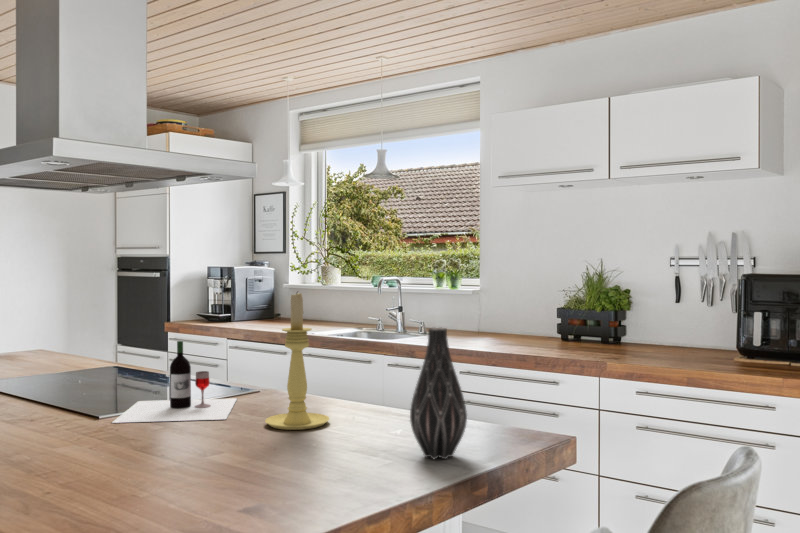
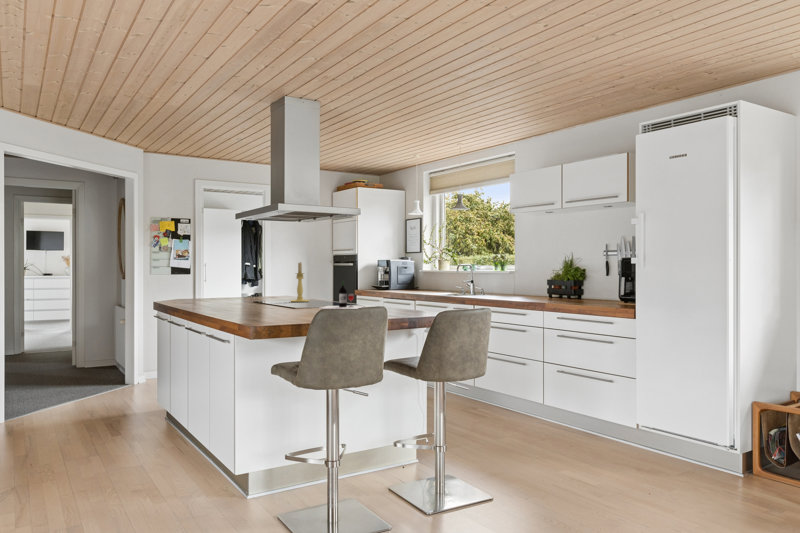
candle holder: present [265,293,329,430] -> present [291,262,309,302]
vase: present [410,328,467,459] -> none [408,270,428,315]

